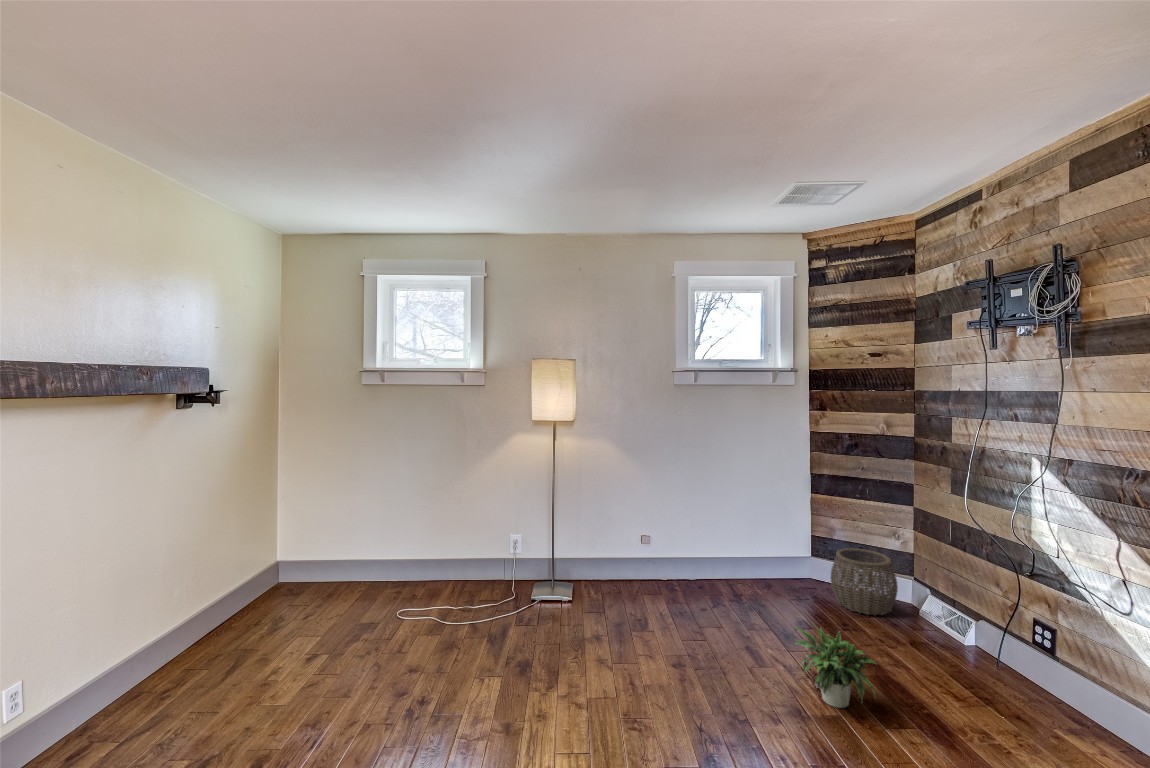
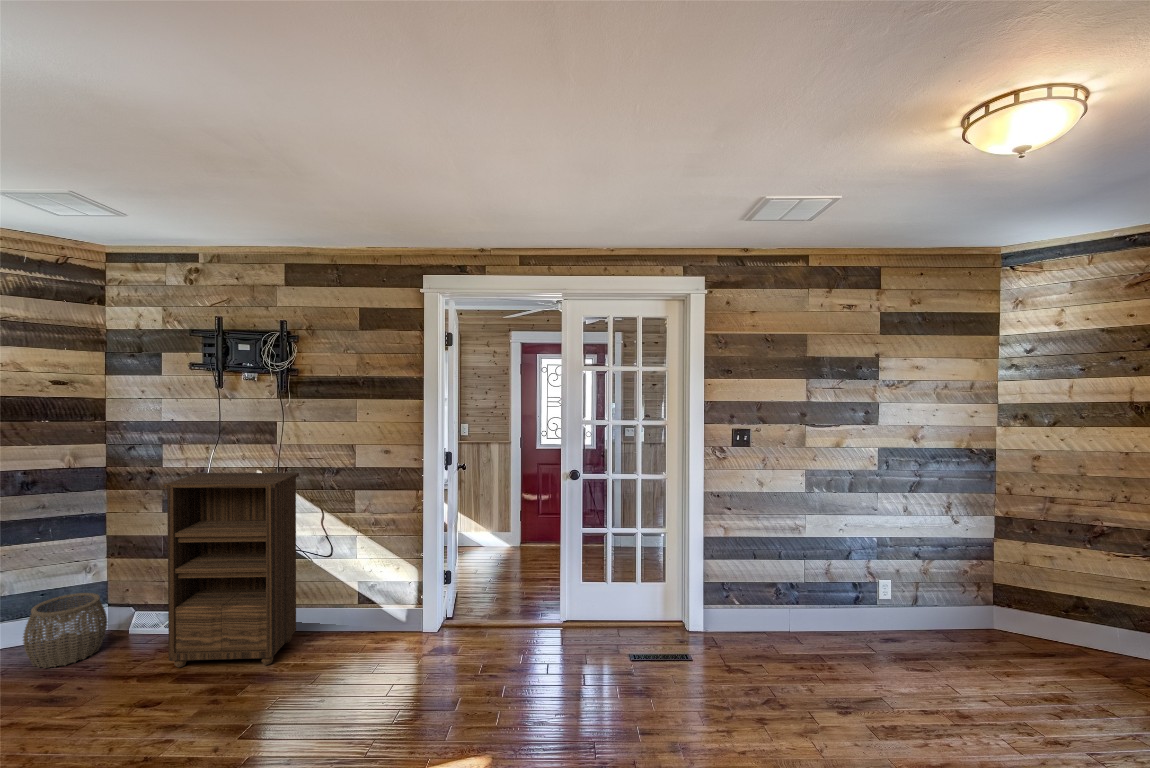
bookshelf: none [903,453,1094,744] -> present [163,473,299,668]
potted plant: present [795,625,877,708] -> none [82,659,202,743]

